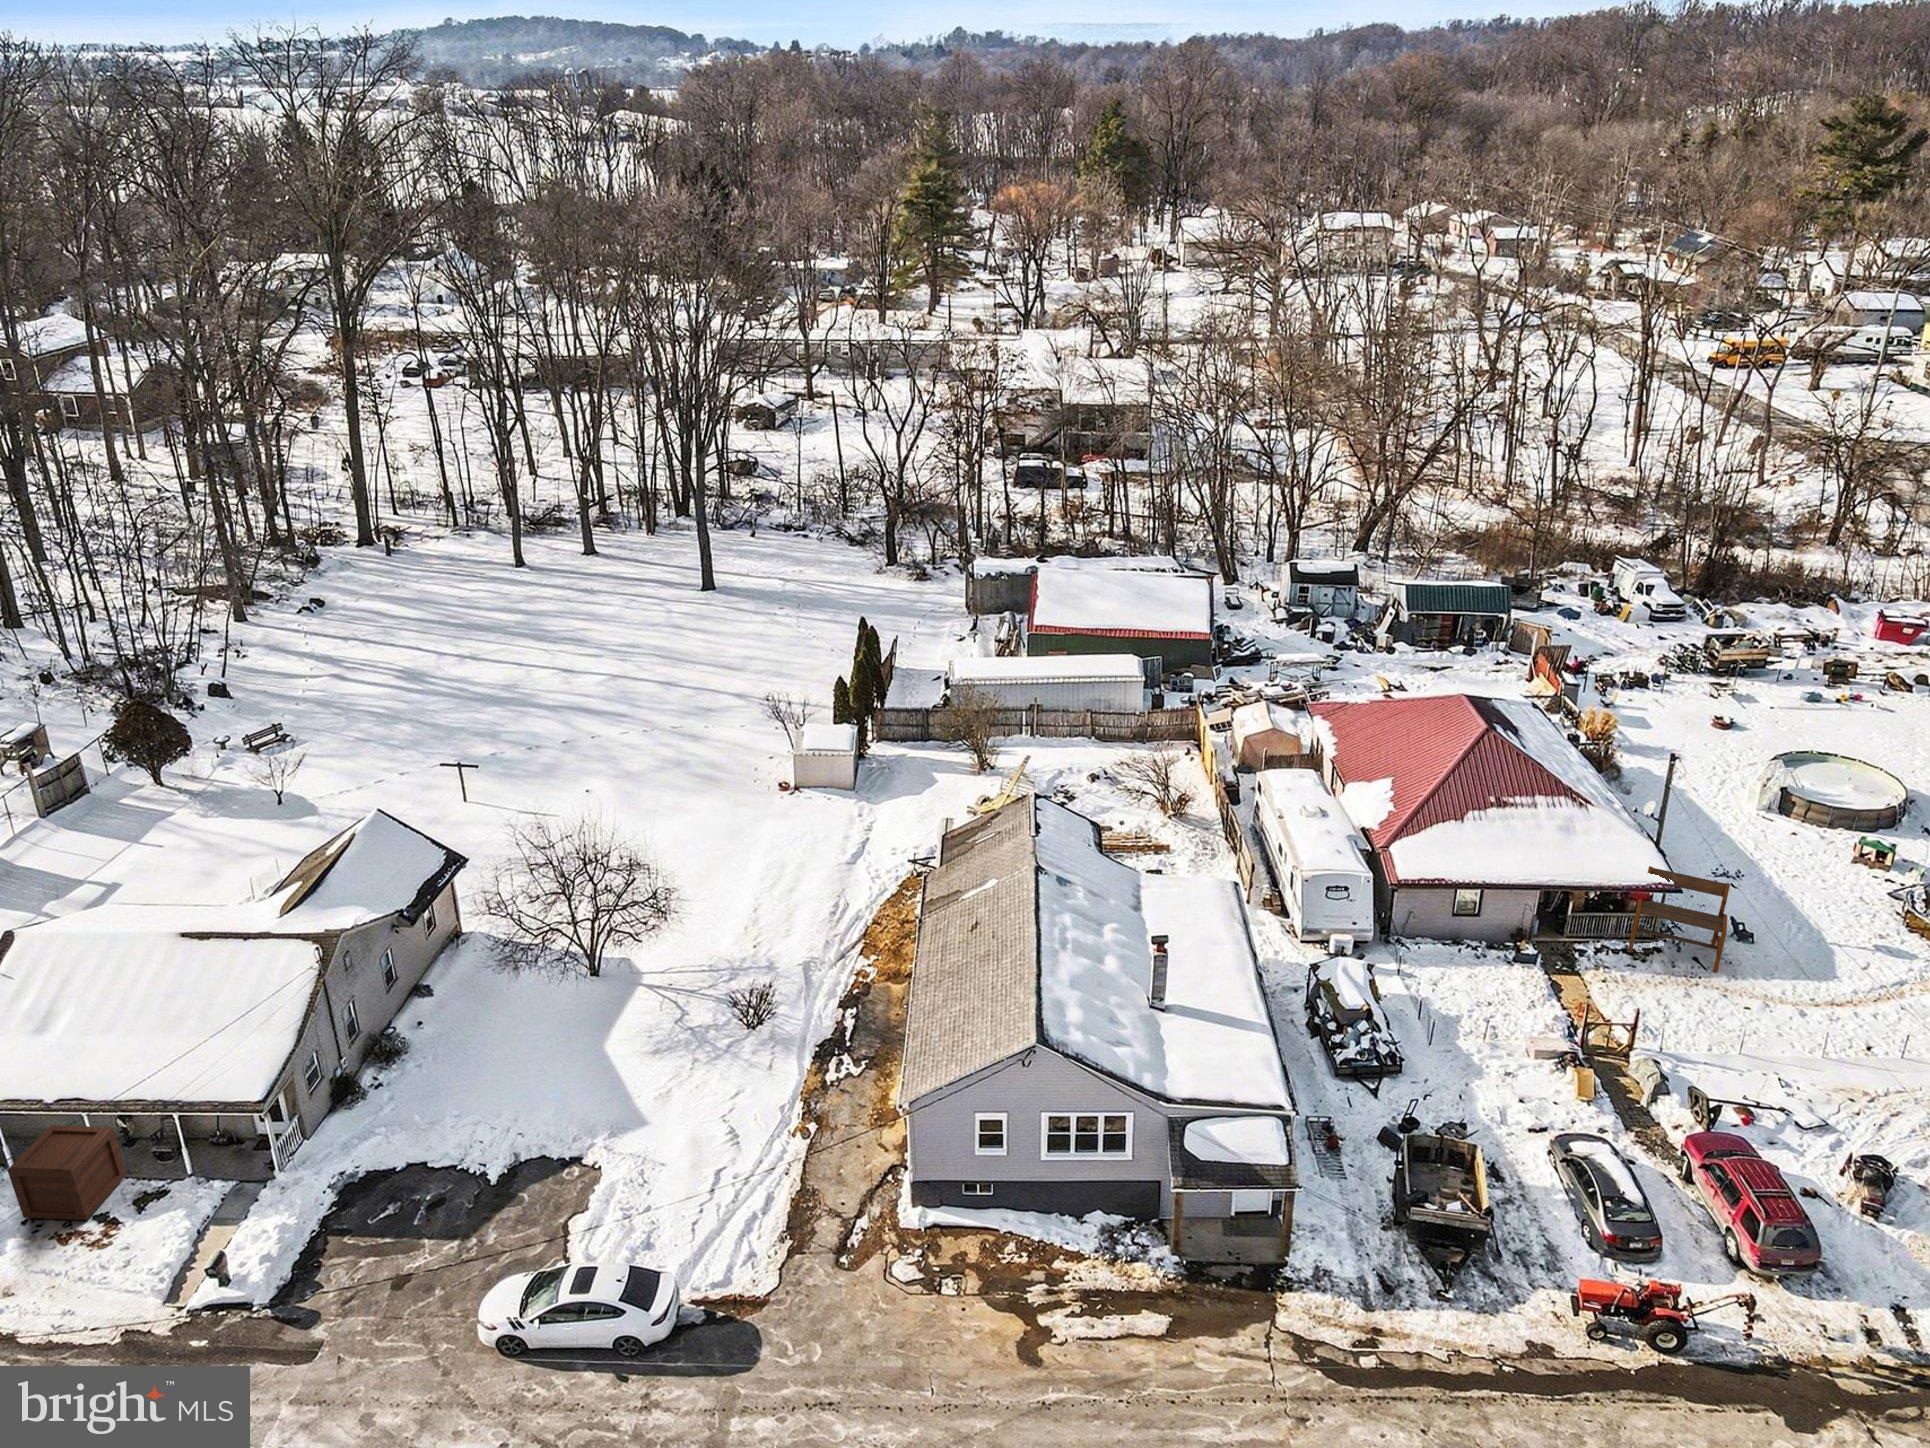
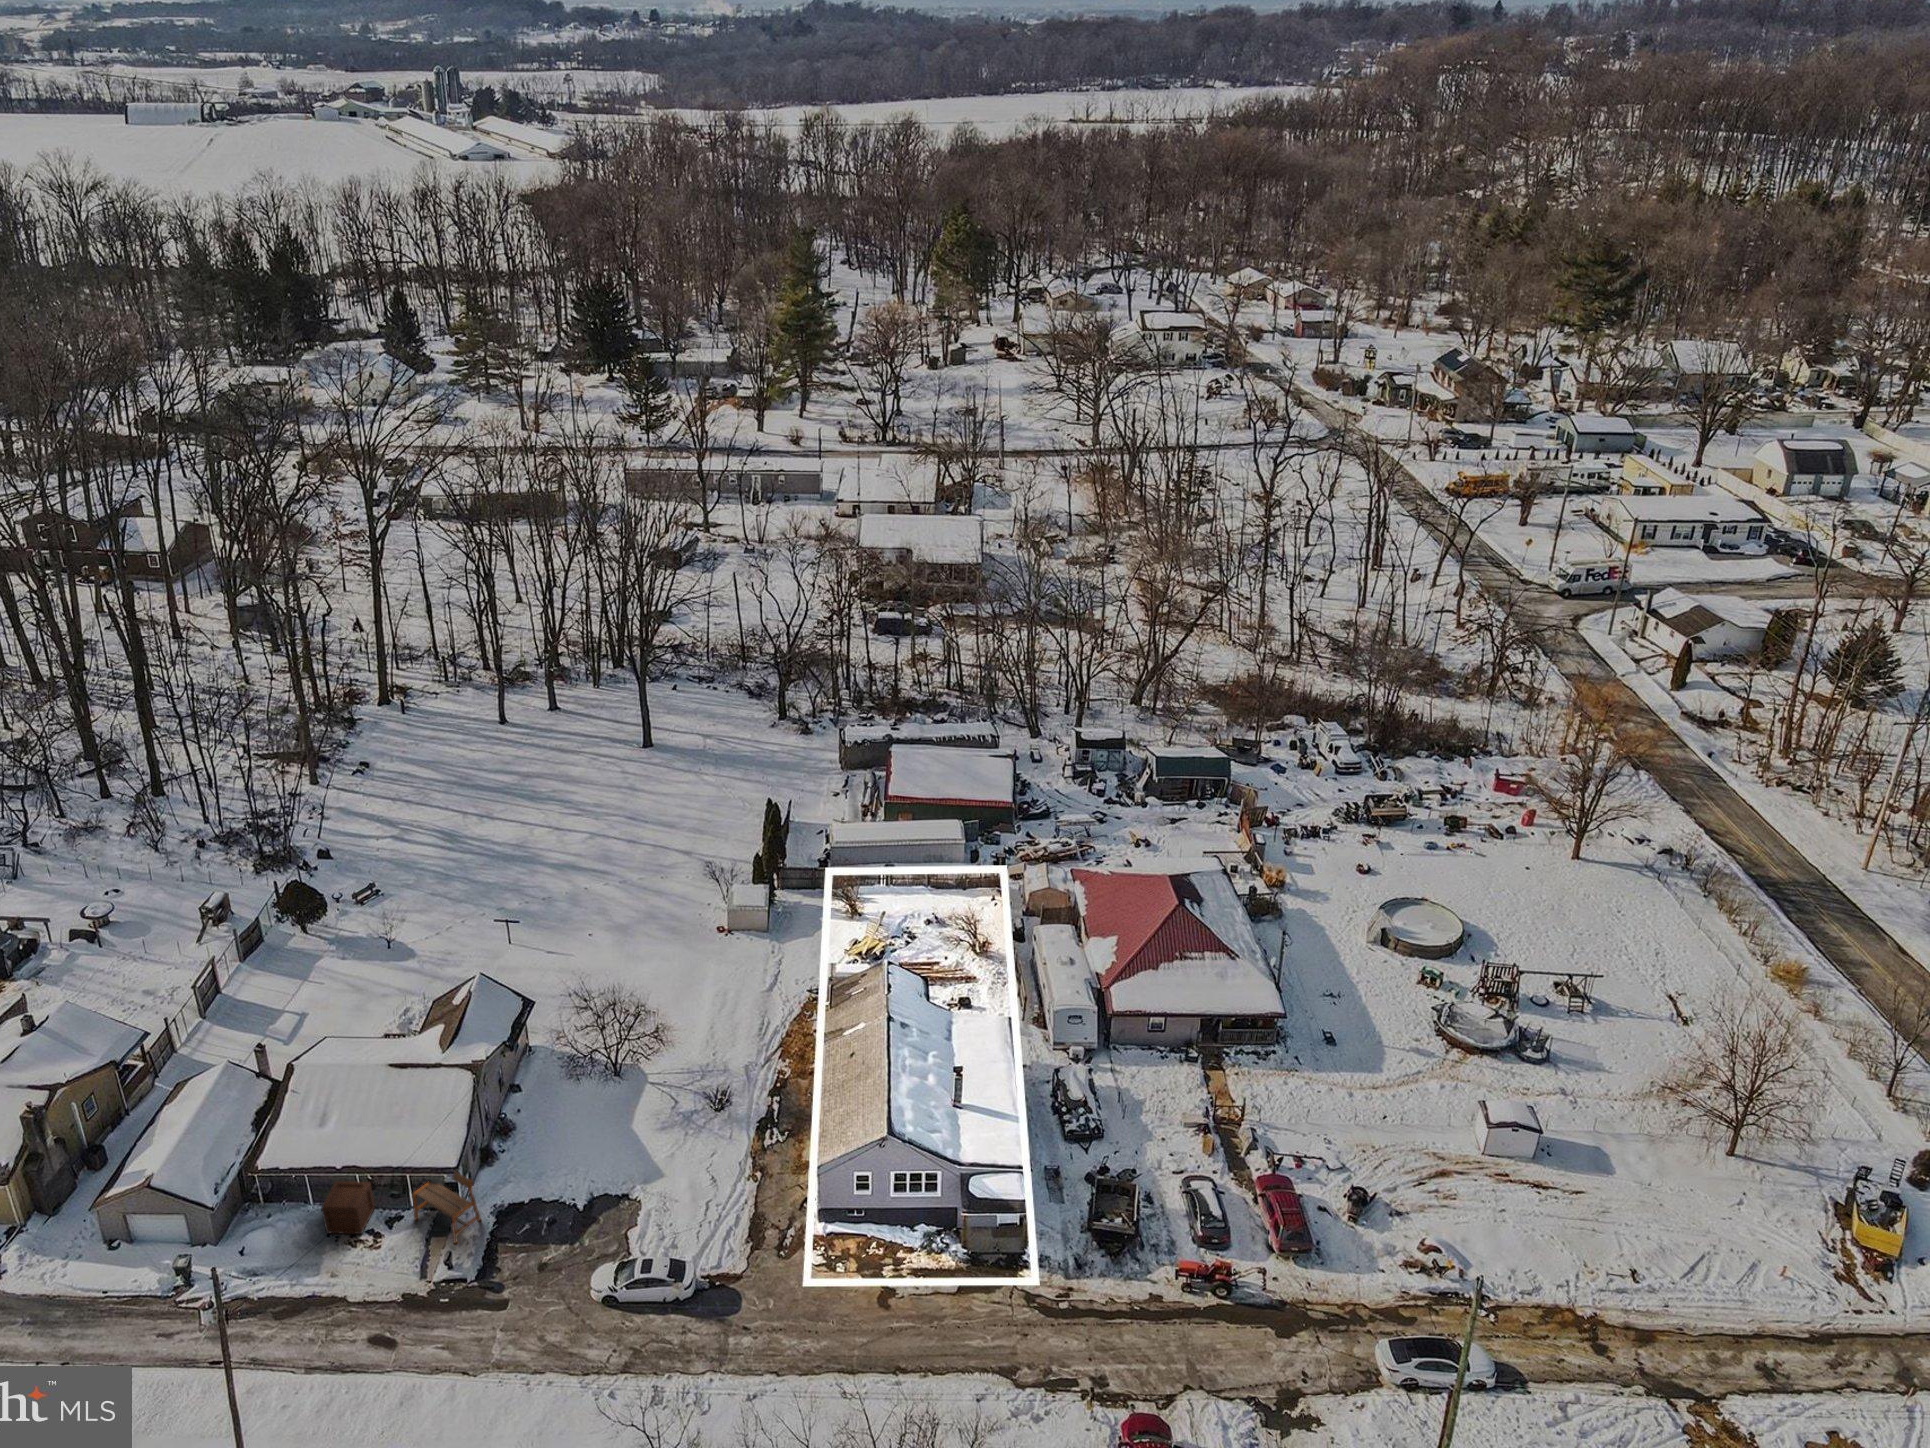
bench: present [1628,866,1730,972] -> present [413,1172,481,1244]

